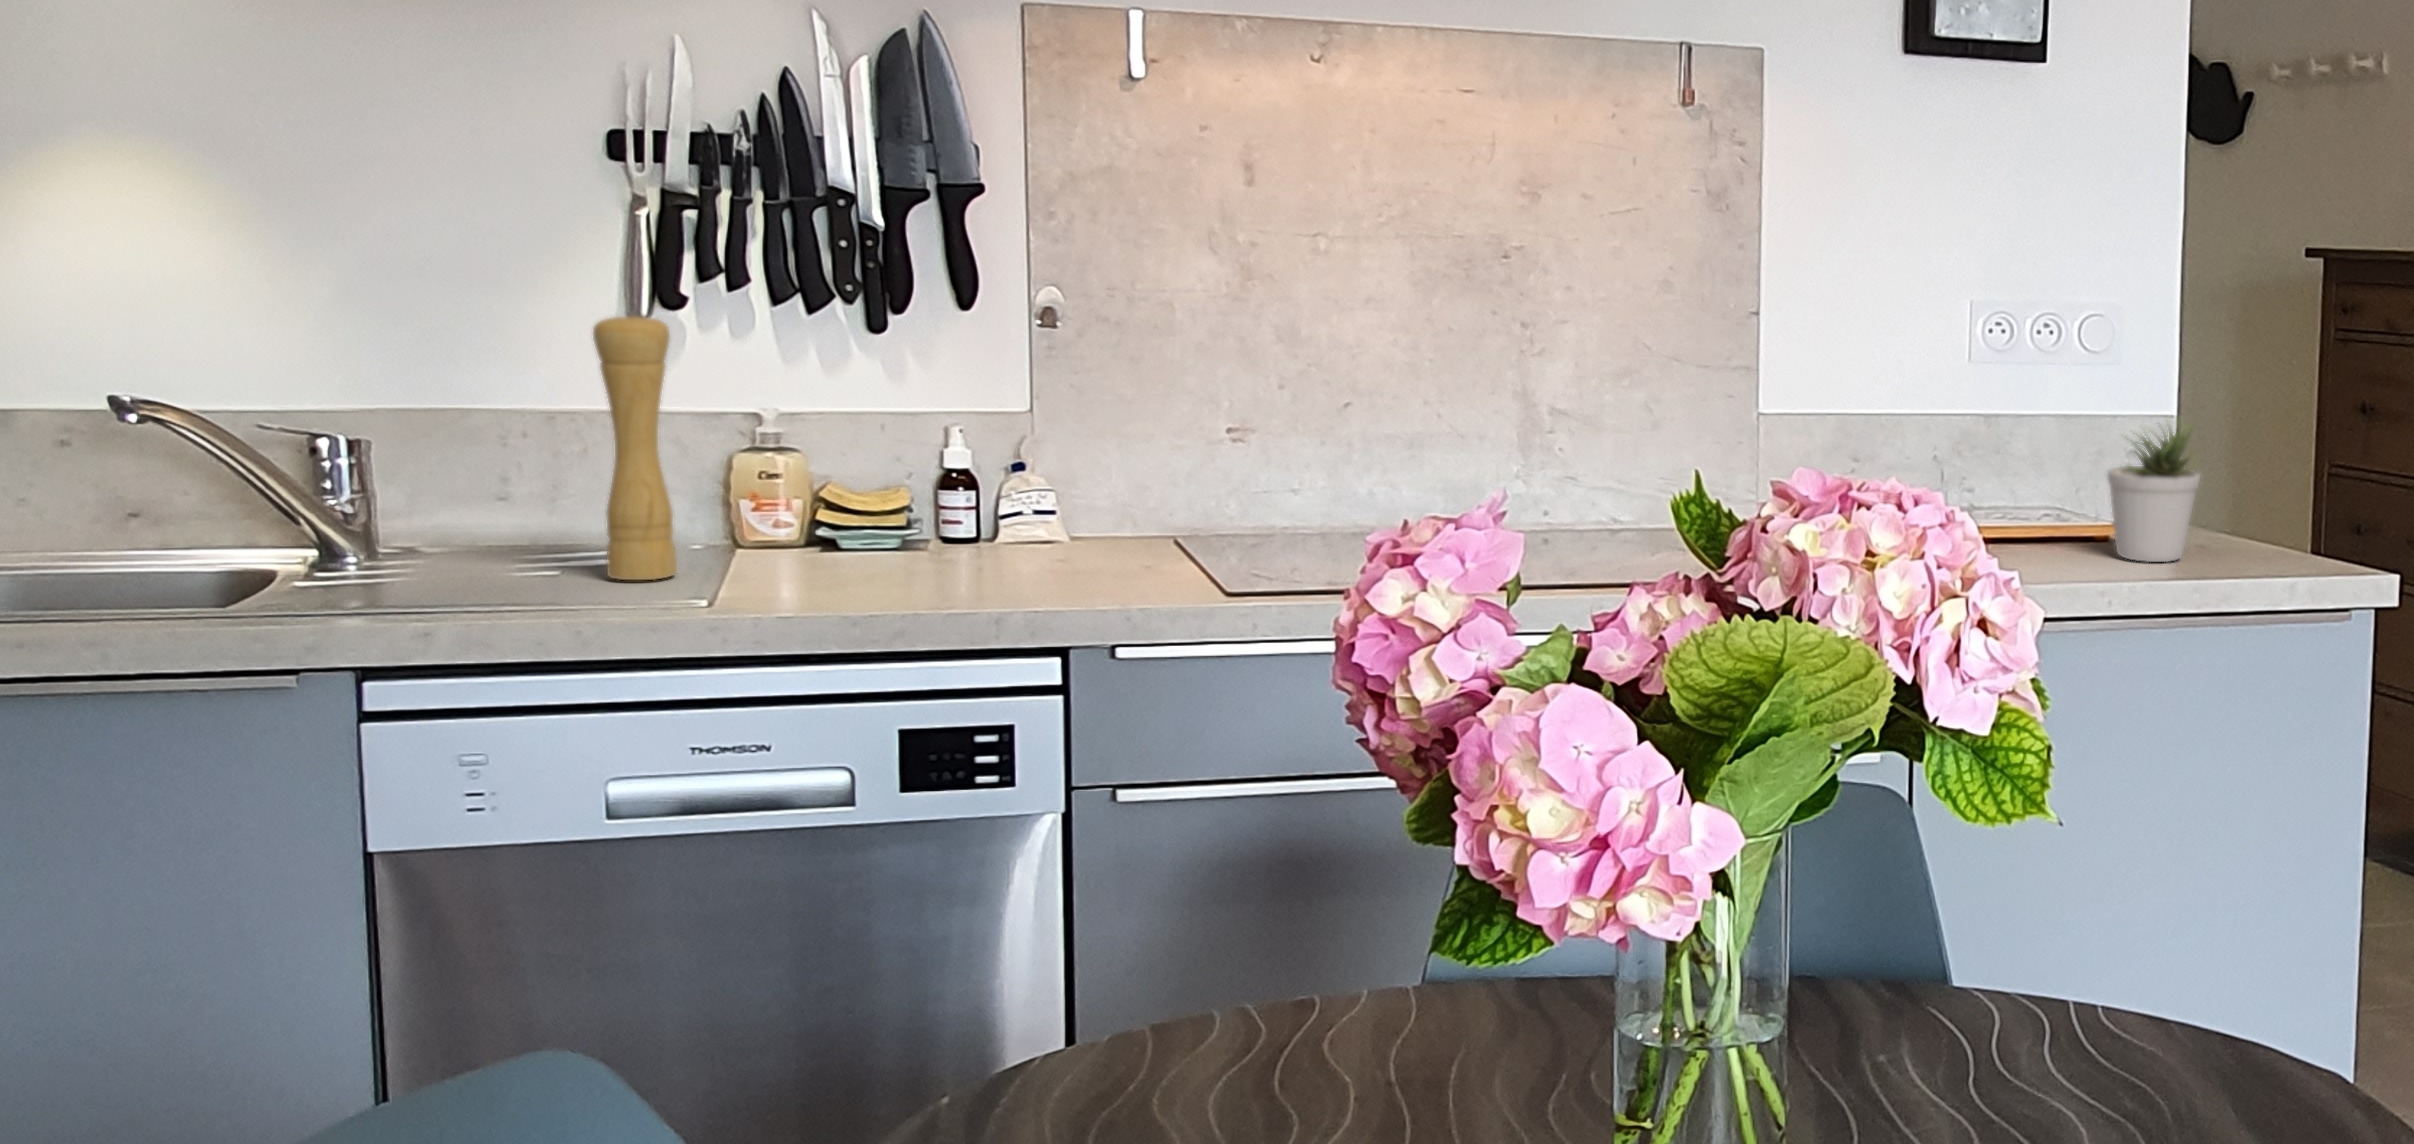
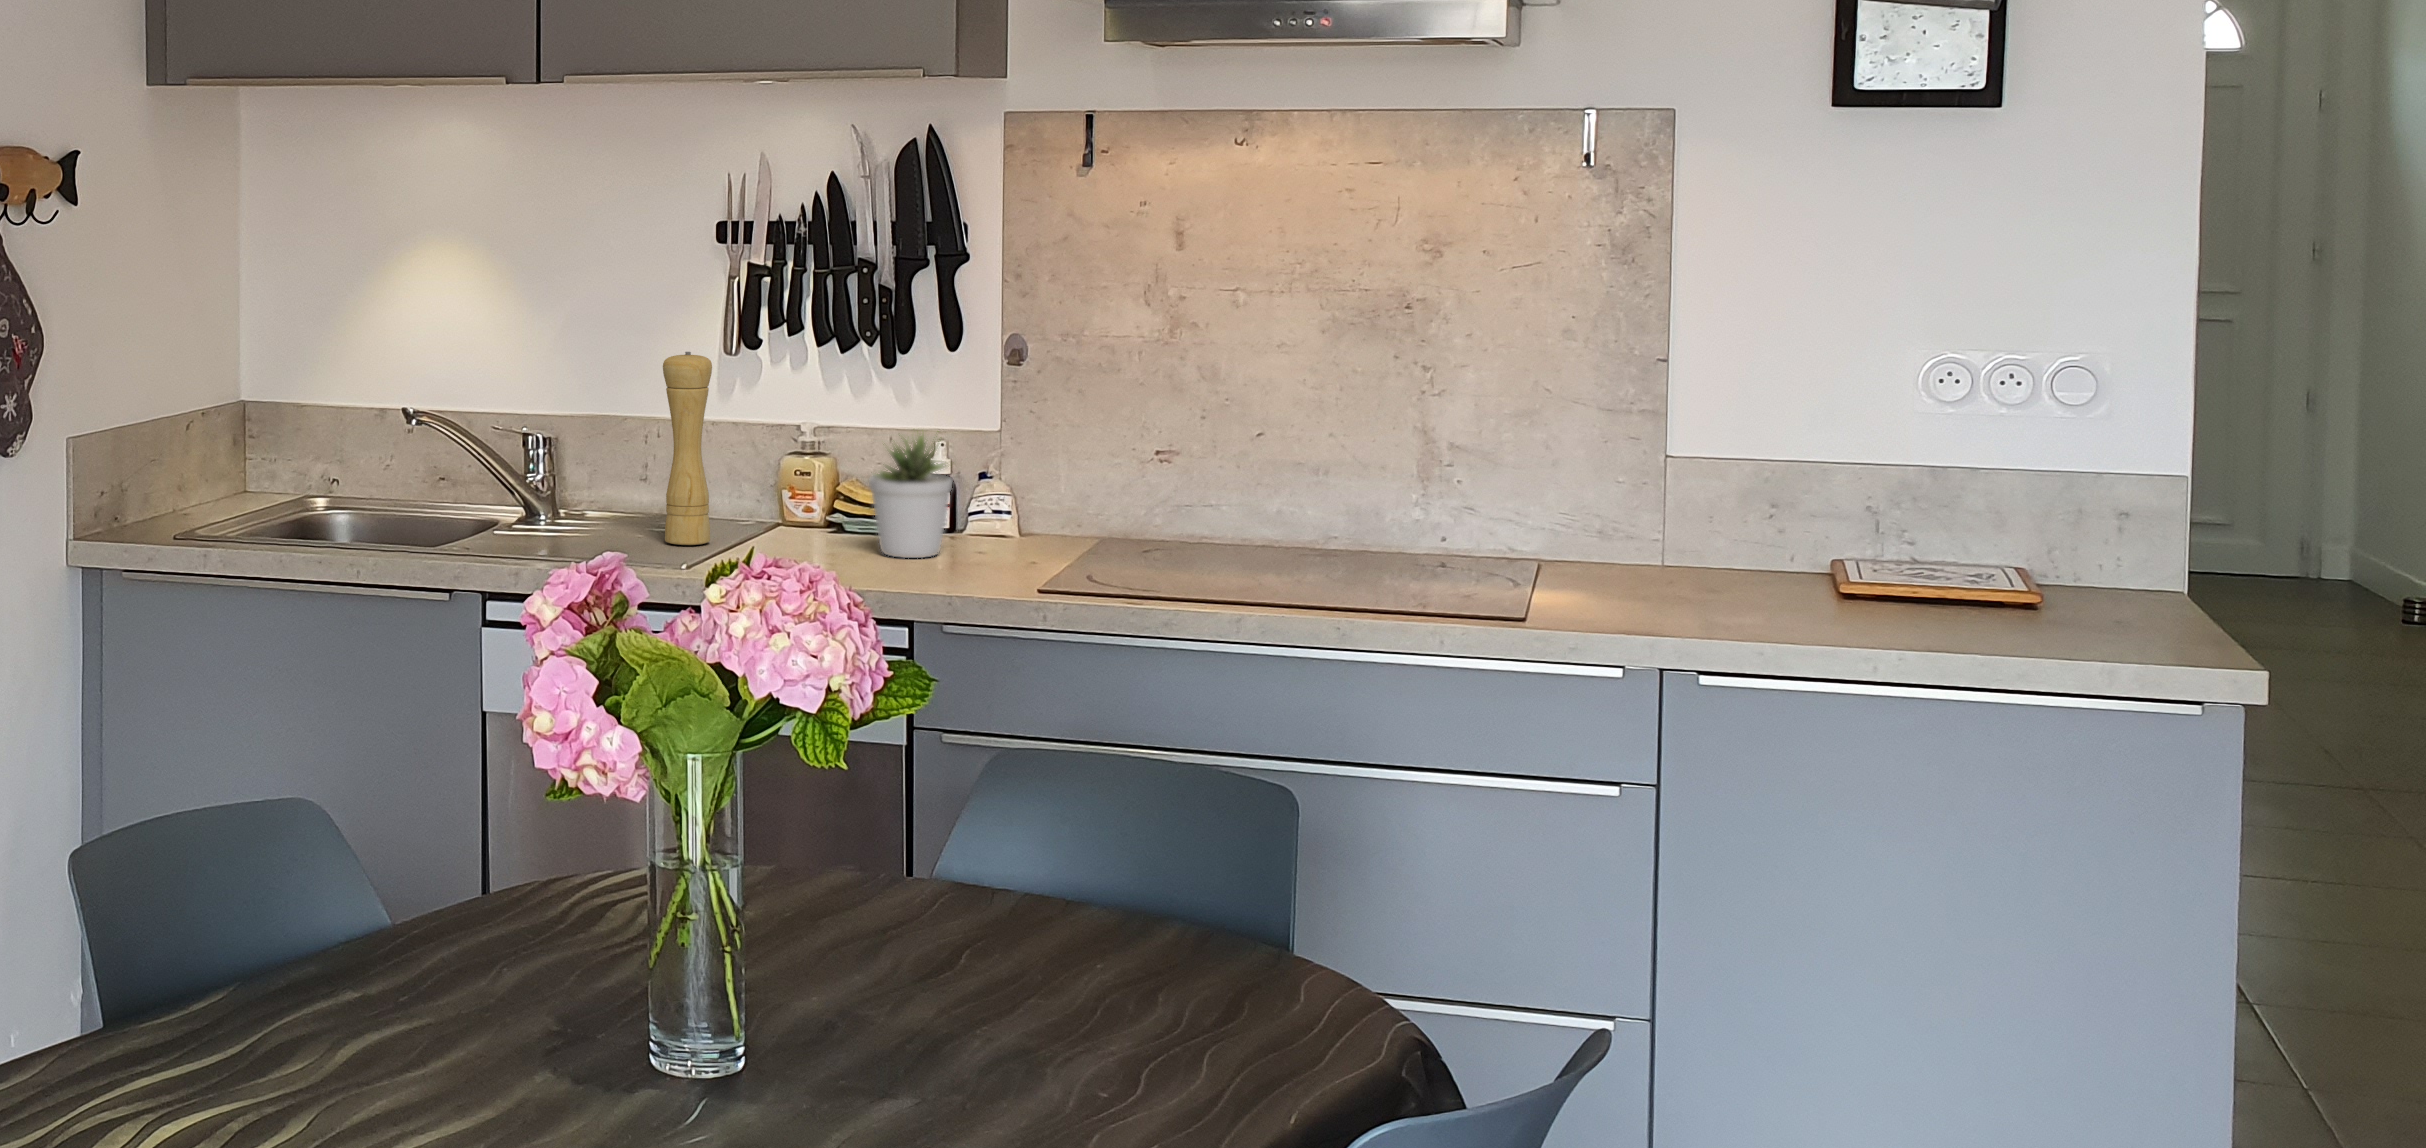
potted plant: present [2107,420,2200,562] -> present [869,431,952,558]

